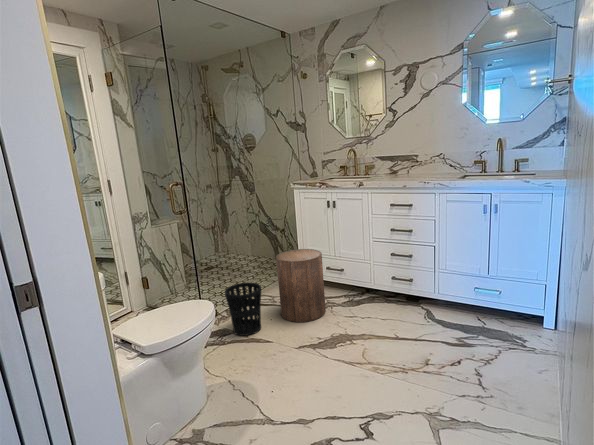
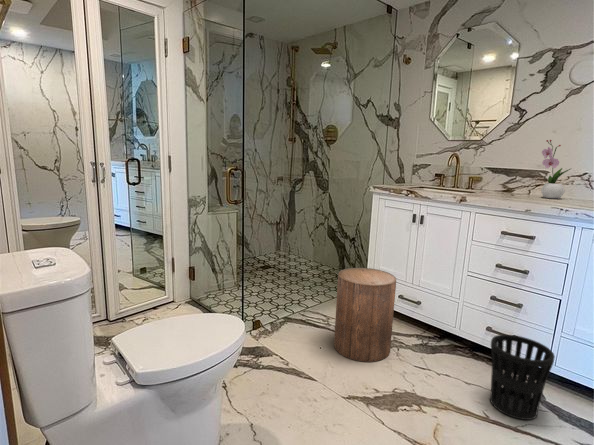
flower arrangement: none [411,132,432,175] -> present [541,140,570,199]
wastebasket: present [225,283,261,336] -> present [490,335,555,420]

